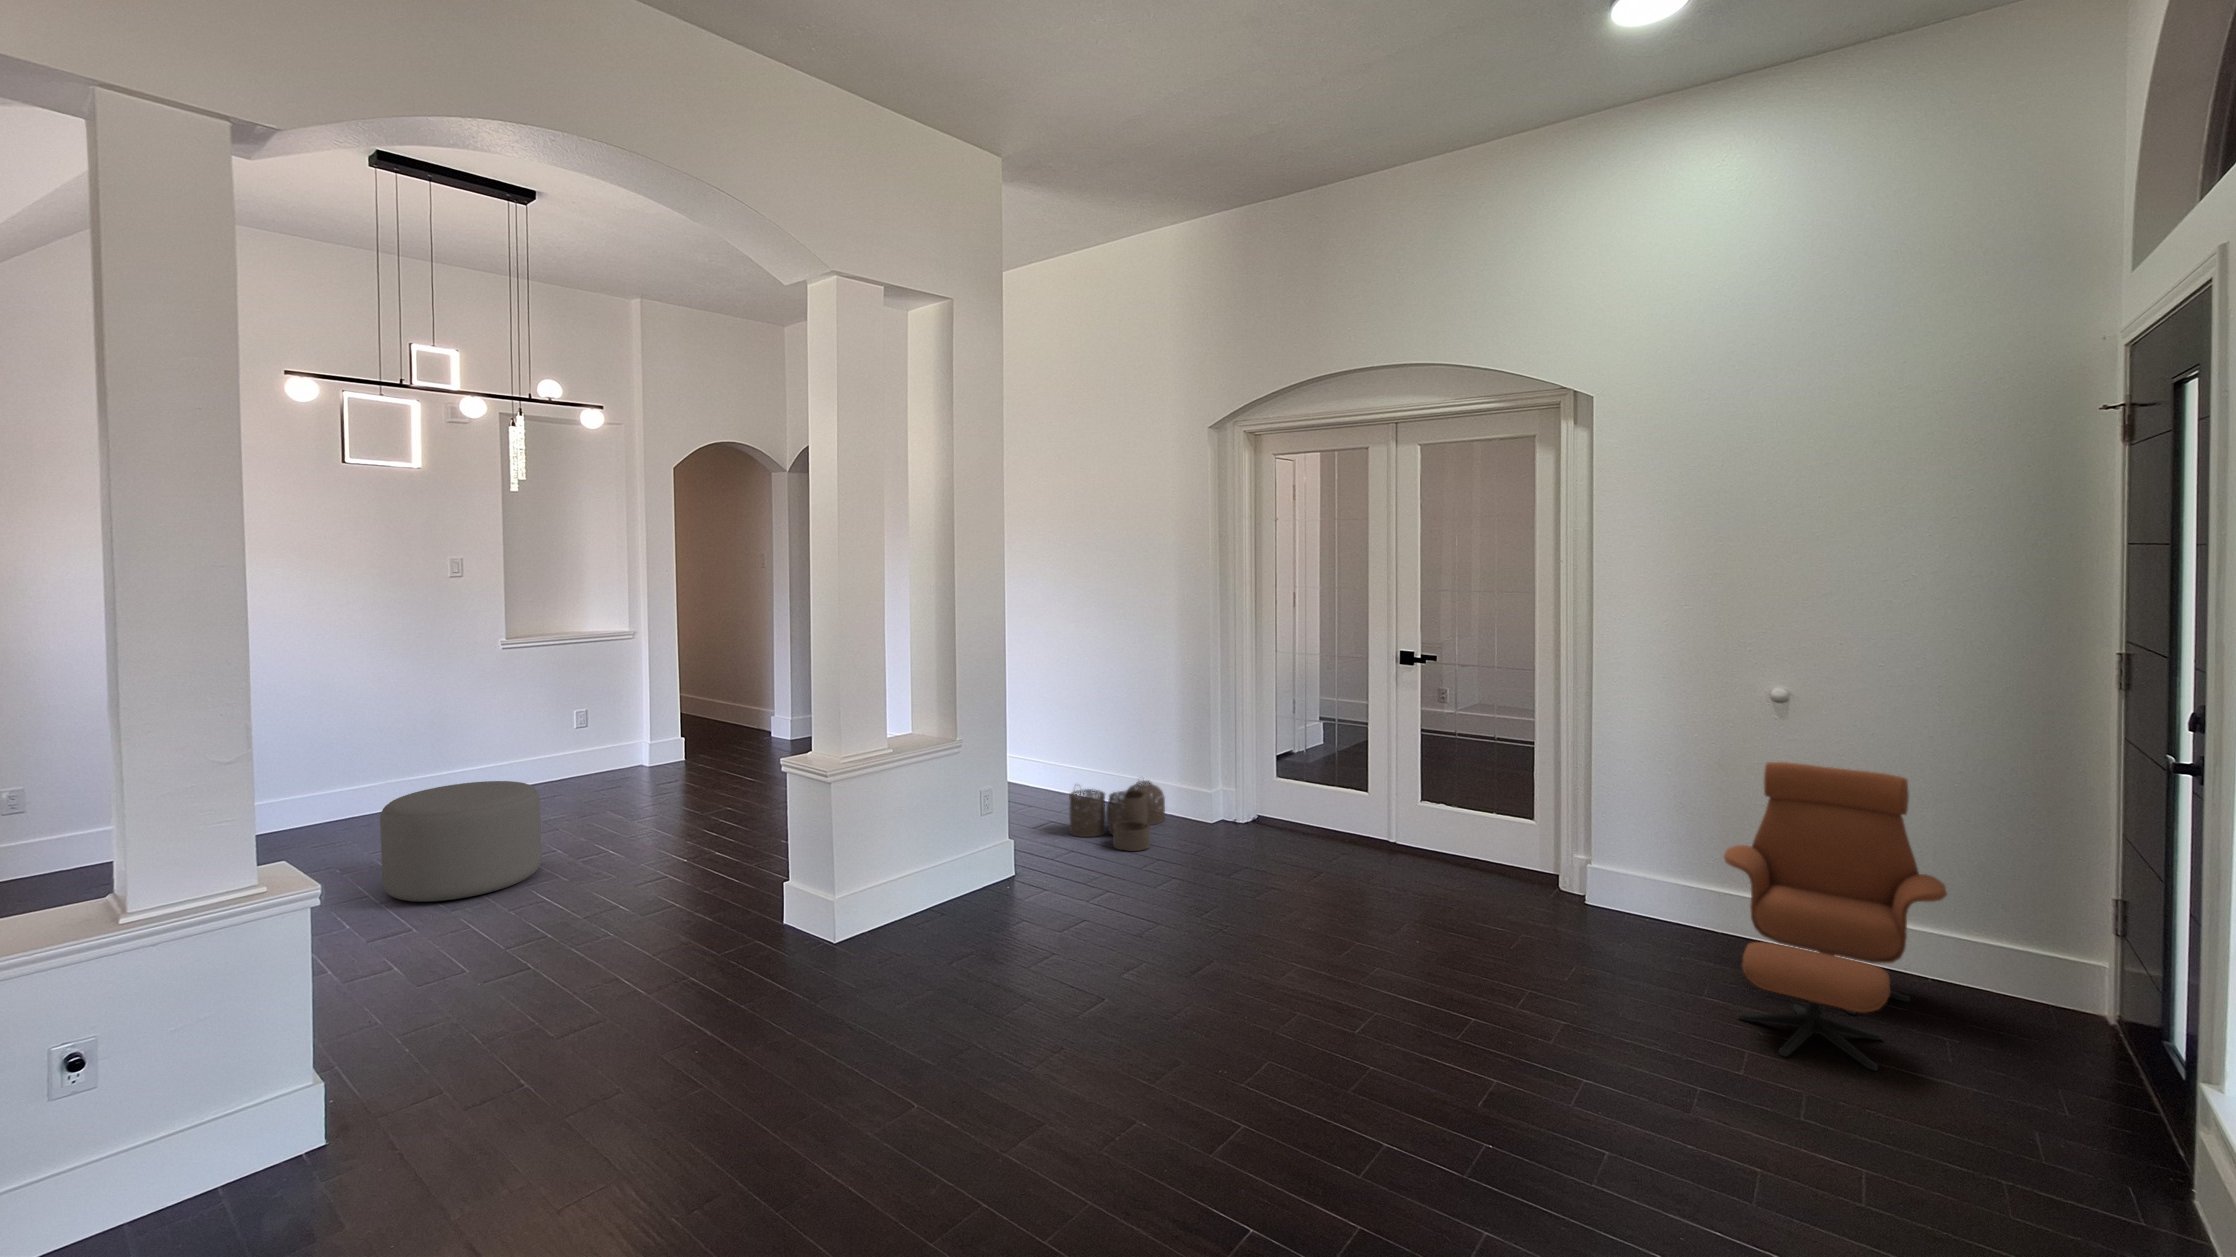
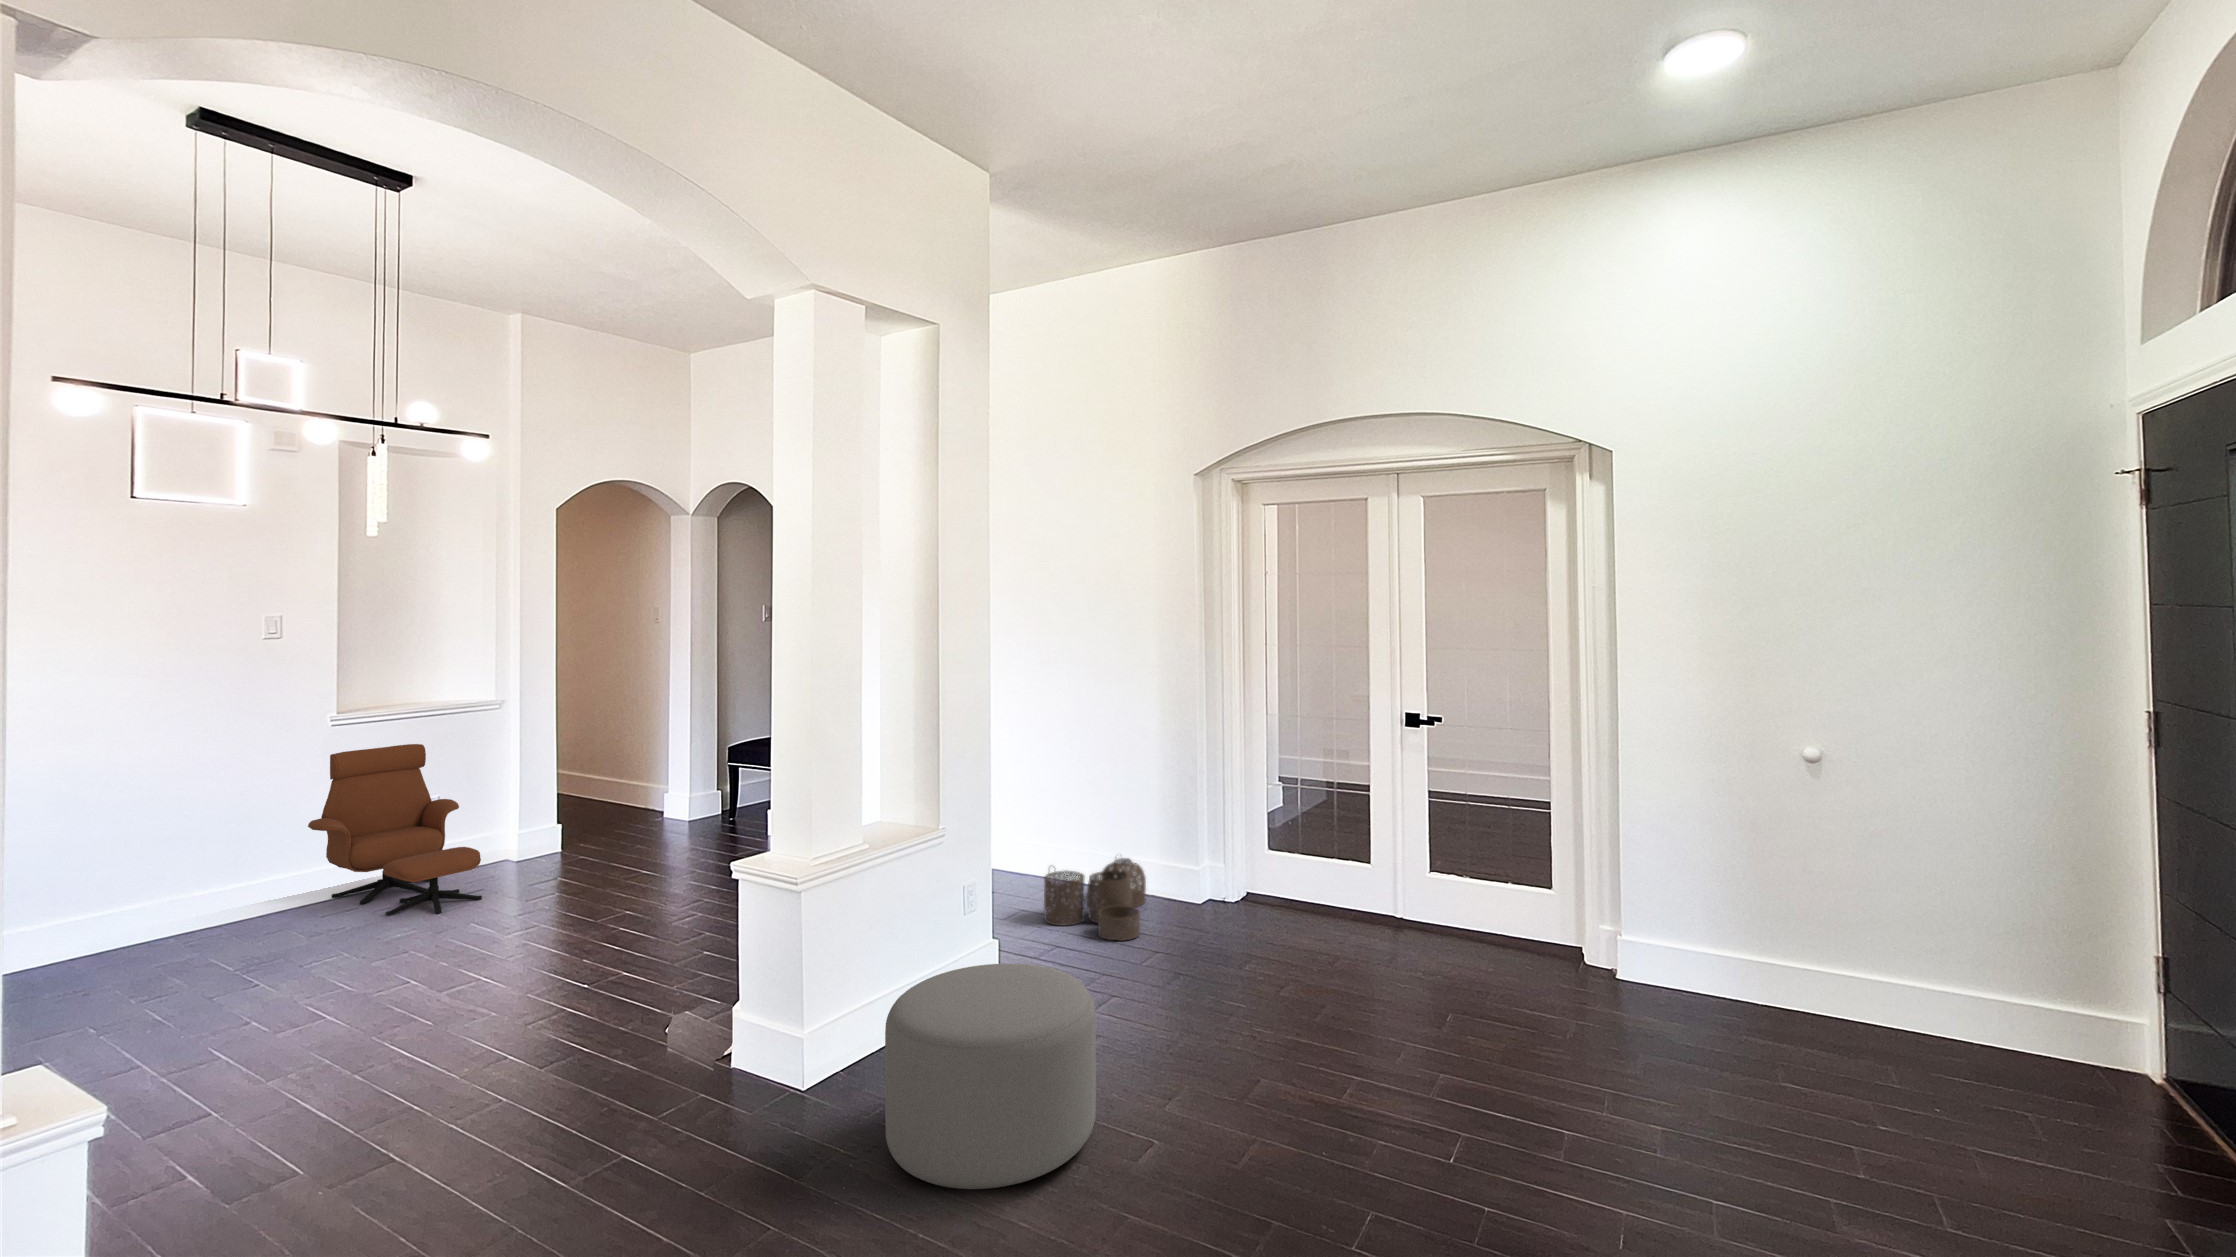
lounge chair: present [1724,762,1947,1070] -> present [308,744,482,915]
ottoman: present [380,781,542,902] -> present [885,963,1096,1189]

